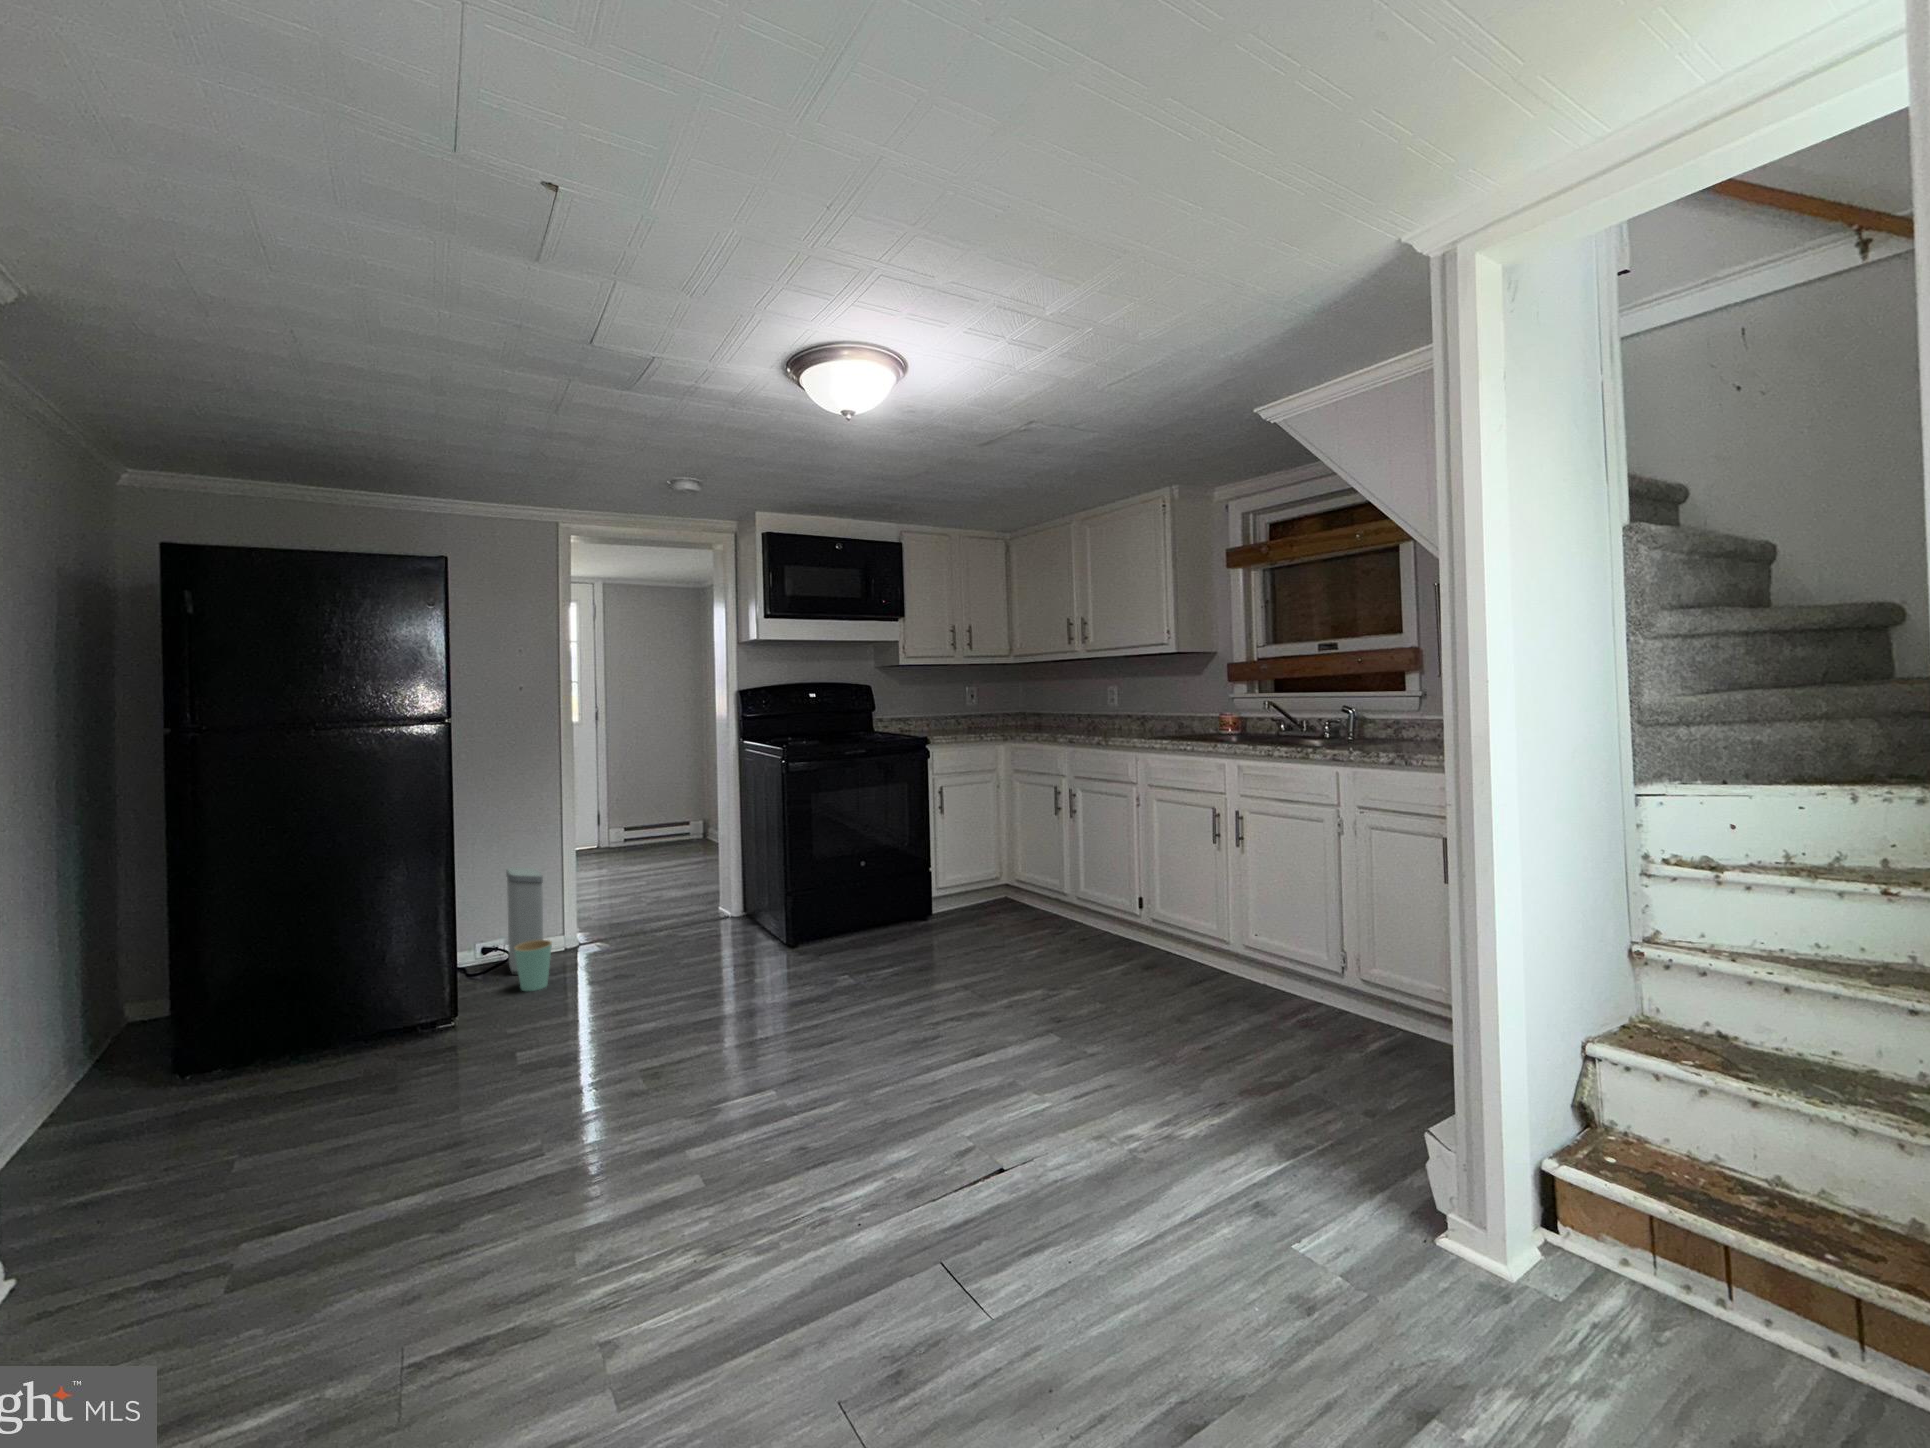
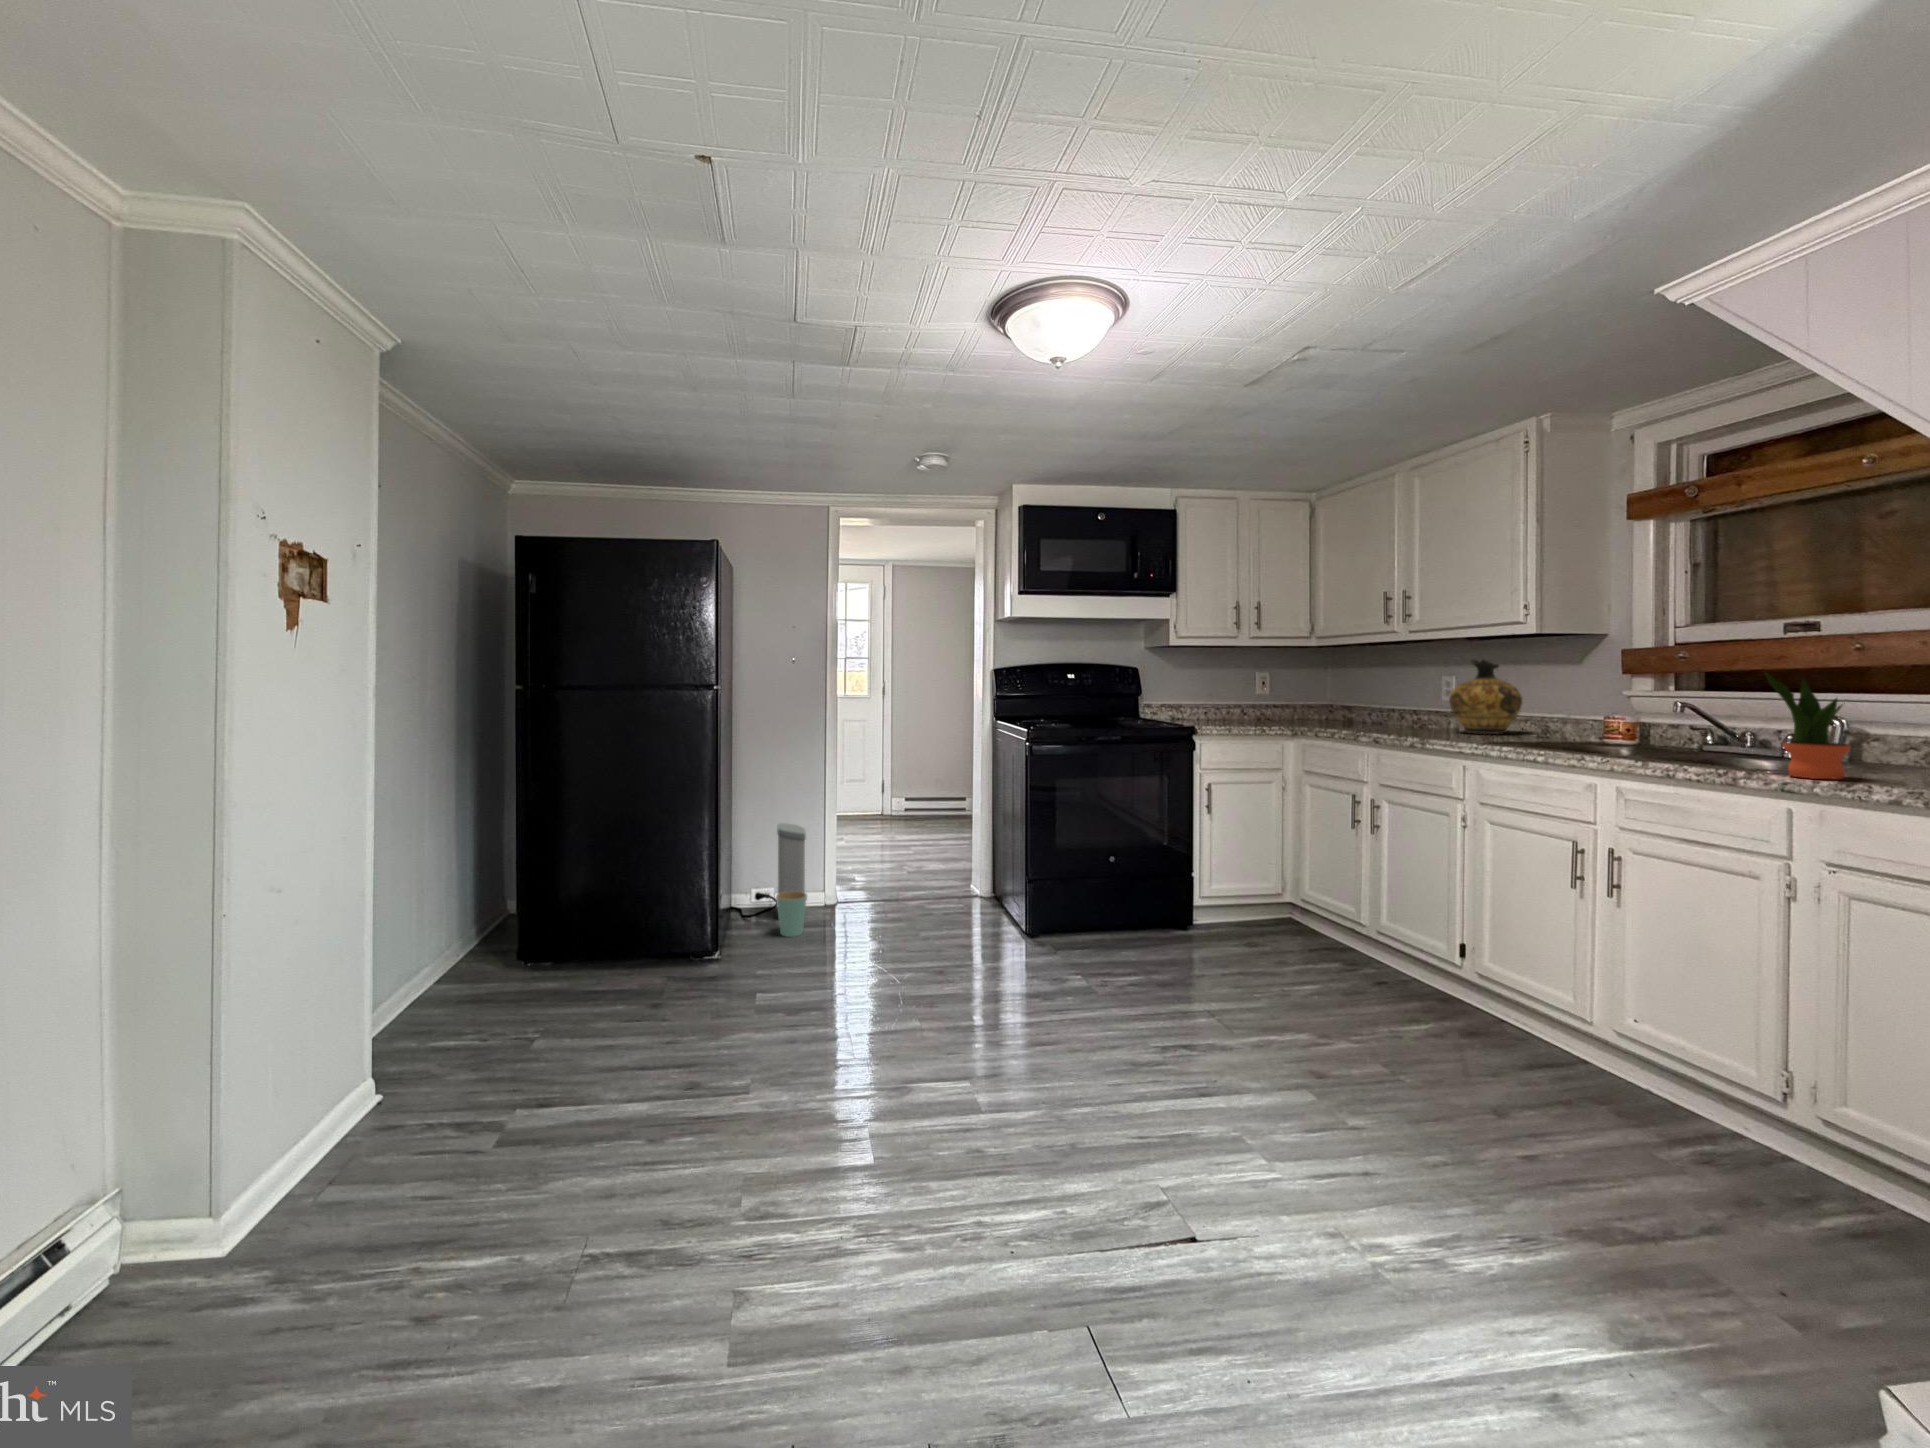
ceramic jug: none [1120,672,1168,731] -> present [1449,660,1522,734]
potted plant: none [1318,679,1363,752] -> present [1764,671,1851,780]

